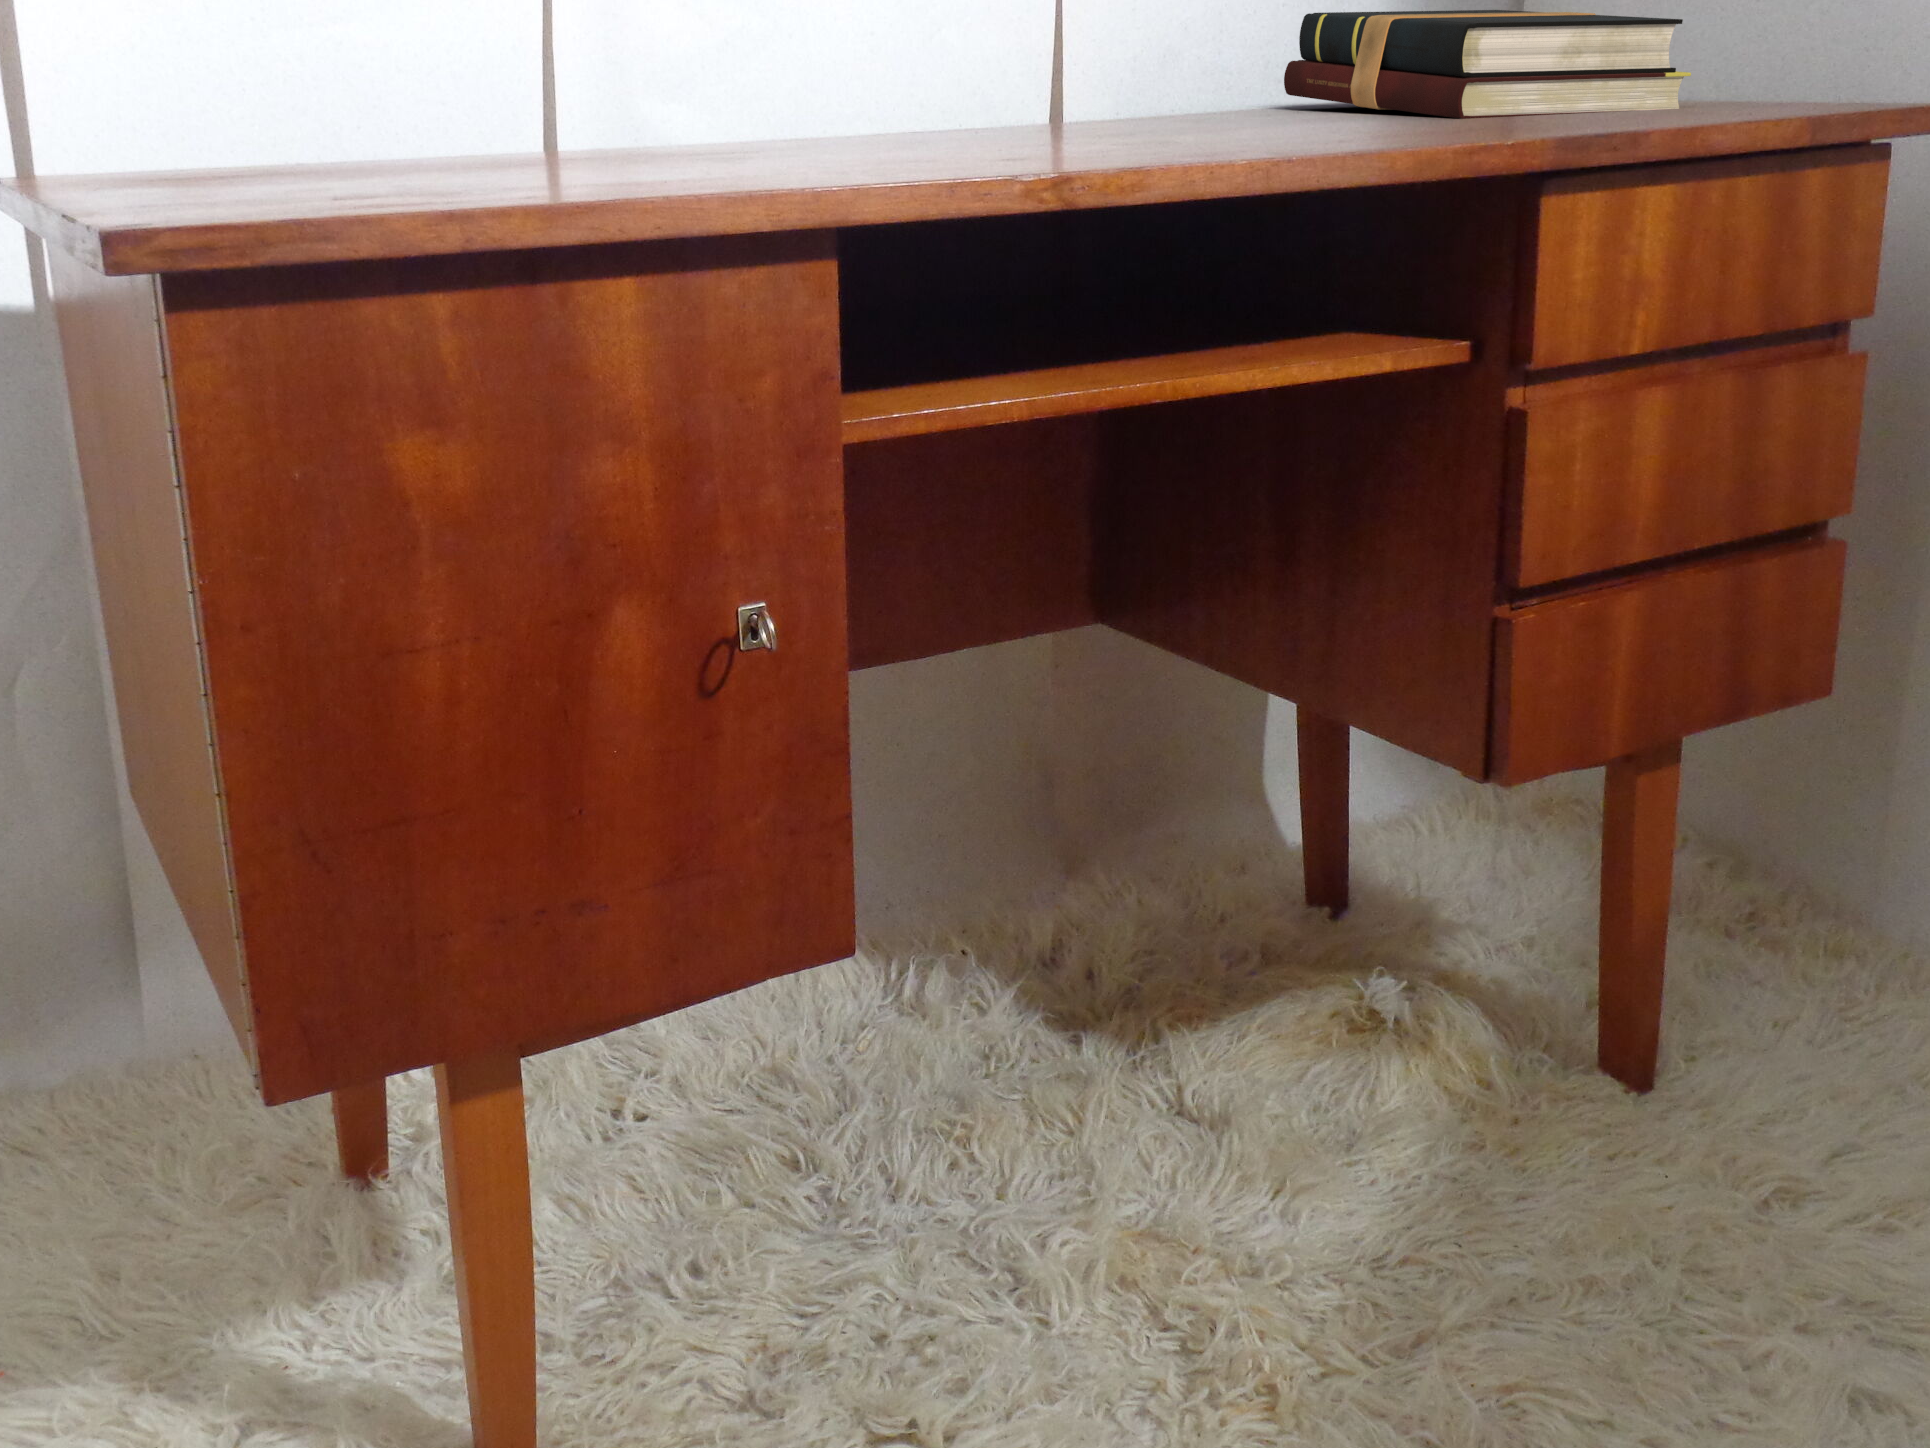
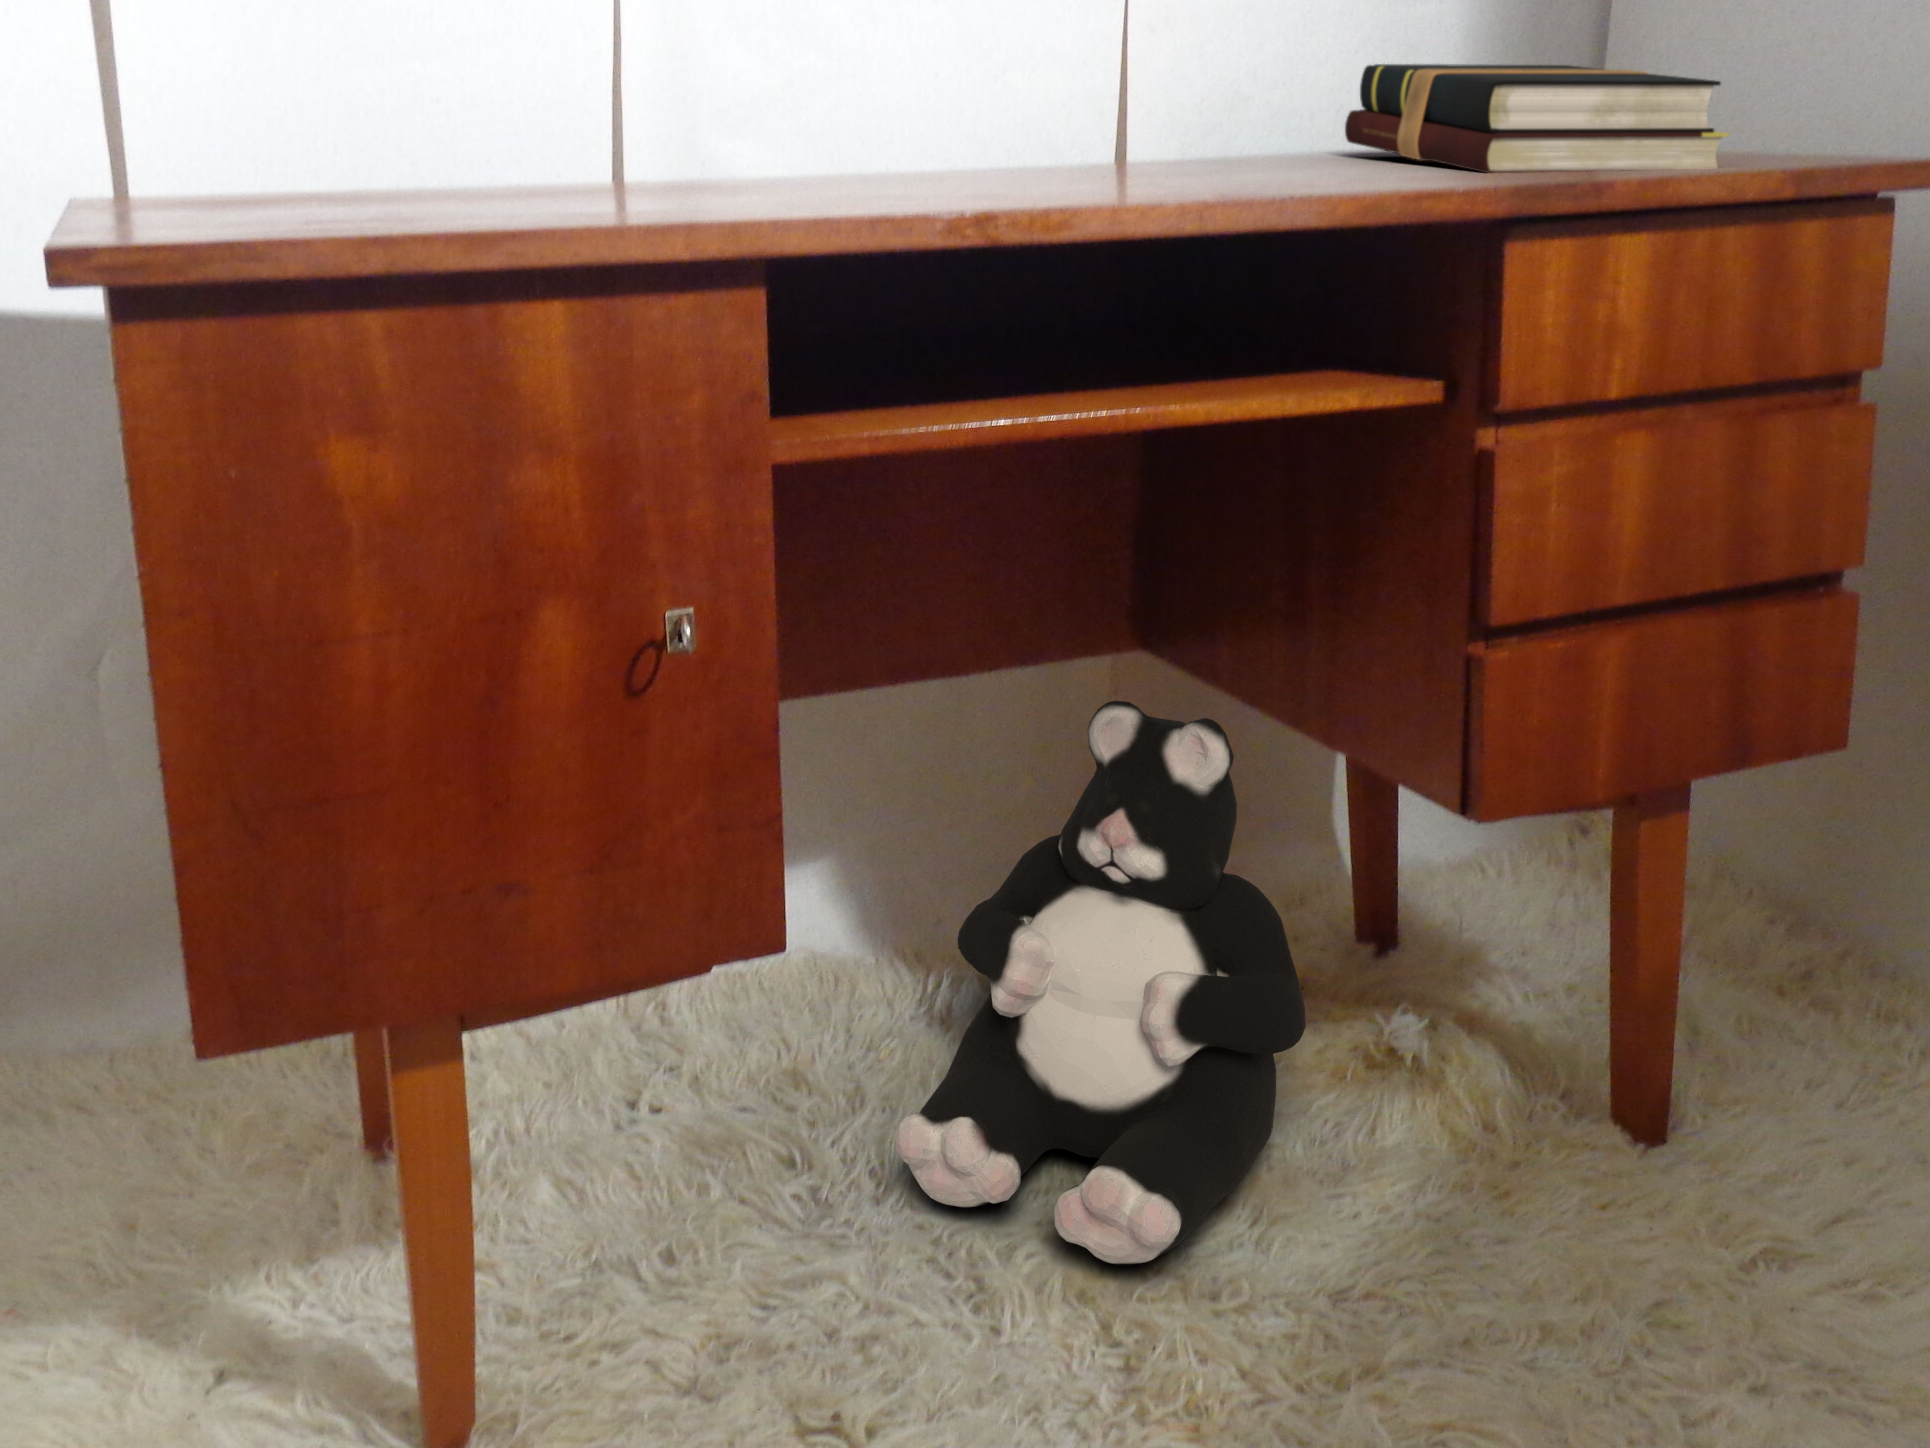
plush toy: none [916,675,1320,1246] -> present [895,701,1306,1264]

